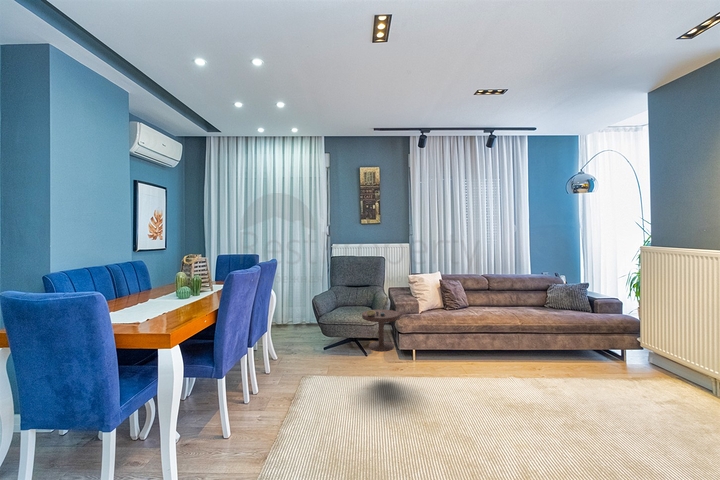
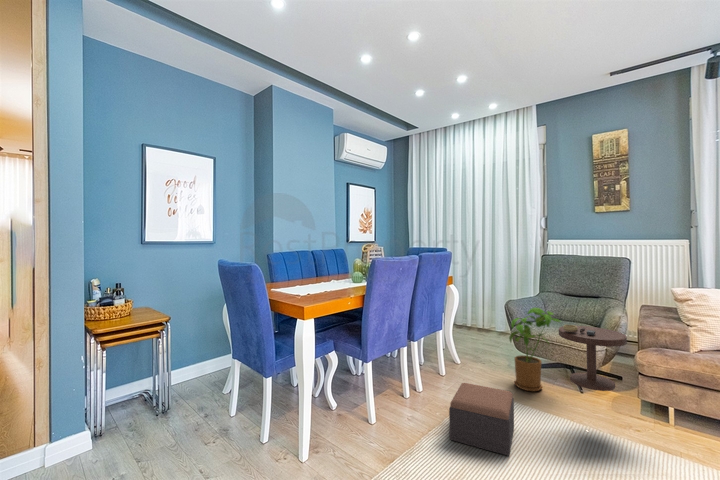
house plant: none [321,300,357,365] -> present [509,308,560,391]
footstool: none [299,368,344,419] -> present [449,383,514,456]

